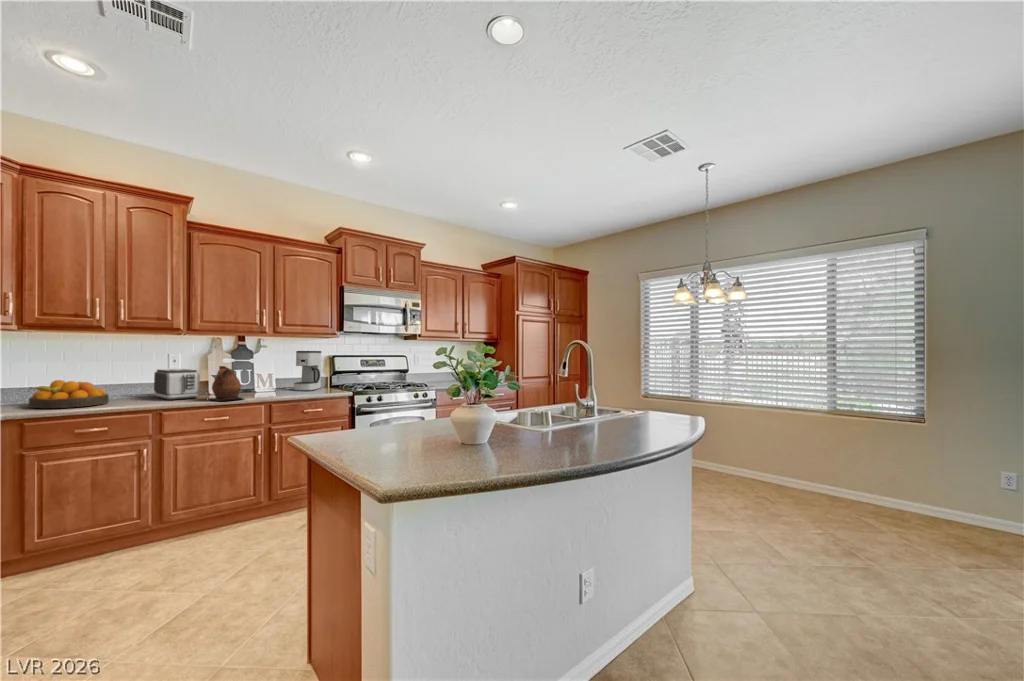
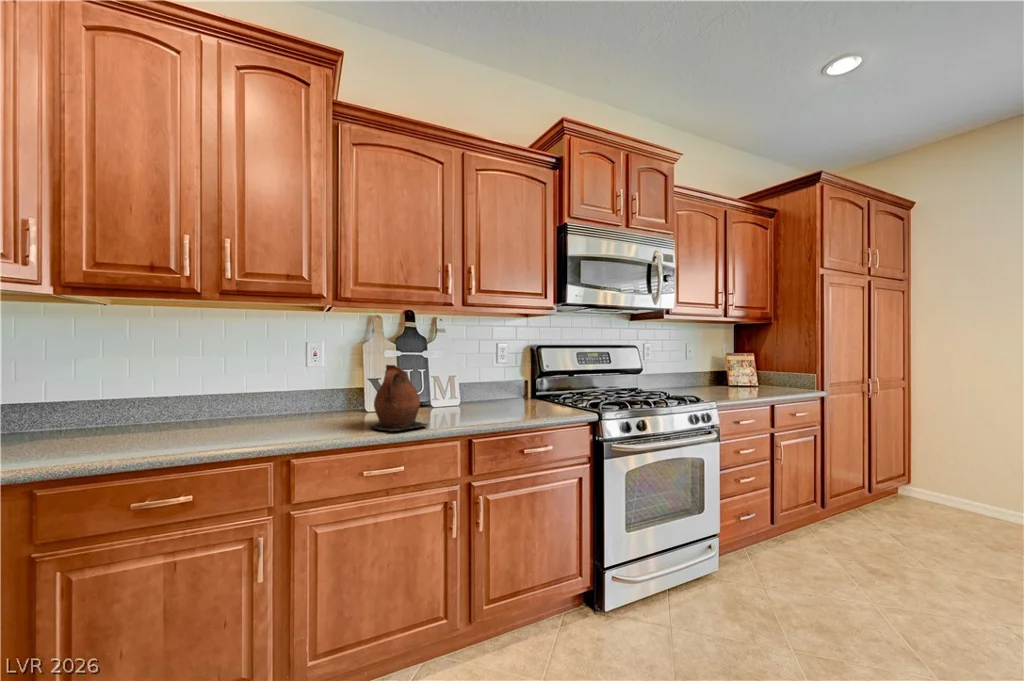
coffee maker: present [294,351,321,391] -> none [486,338,526,406]
toaster: present [154,369,200,400] -> none [285,368,353,425]
fruit bowl: present [29,380,109,408] -> none [81,389,213,446]

